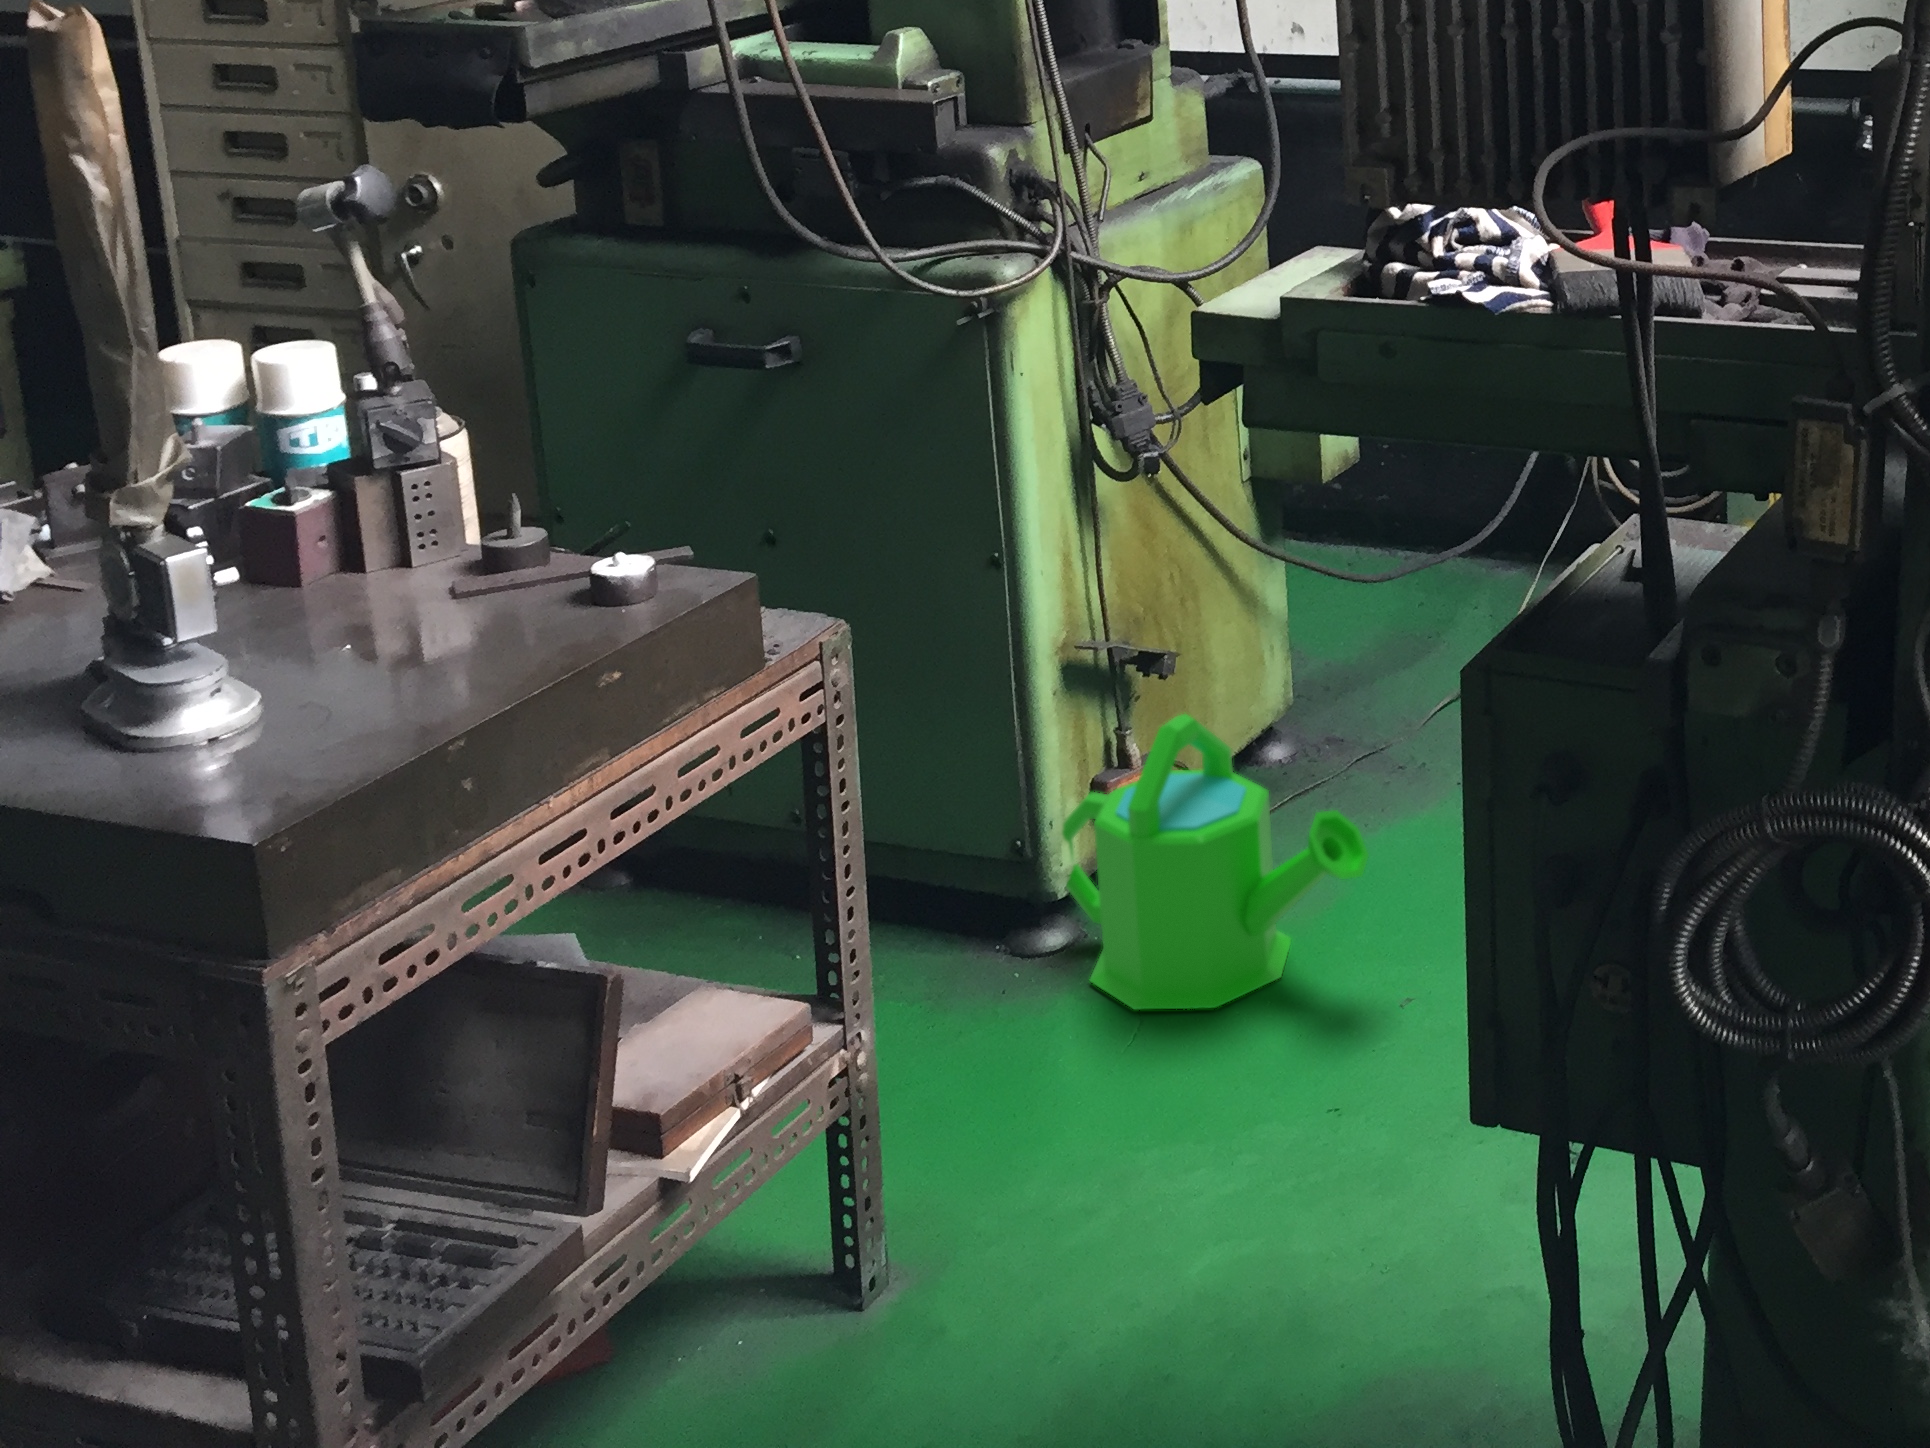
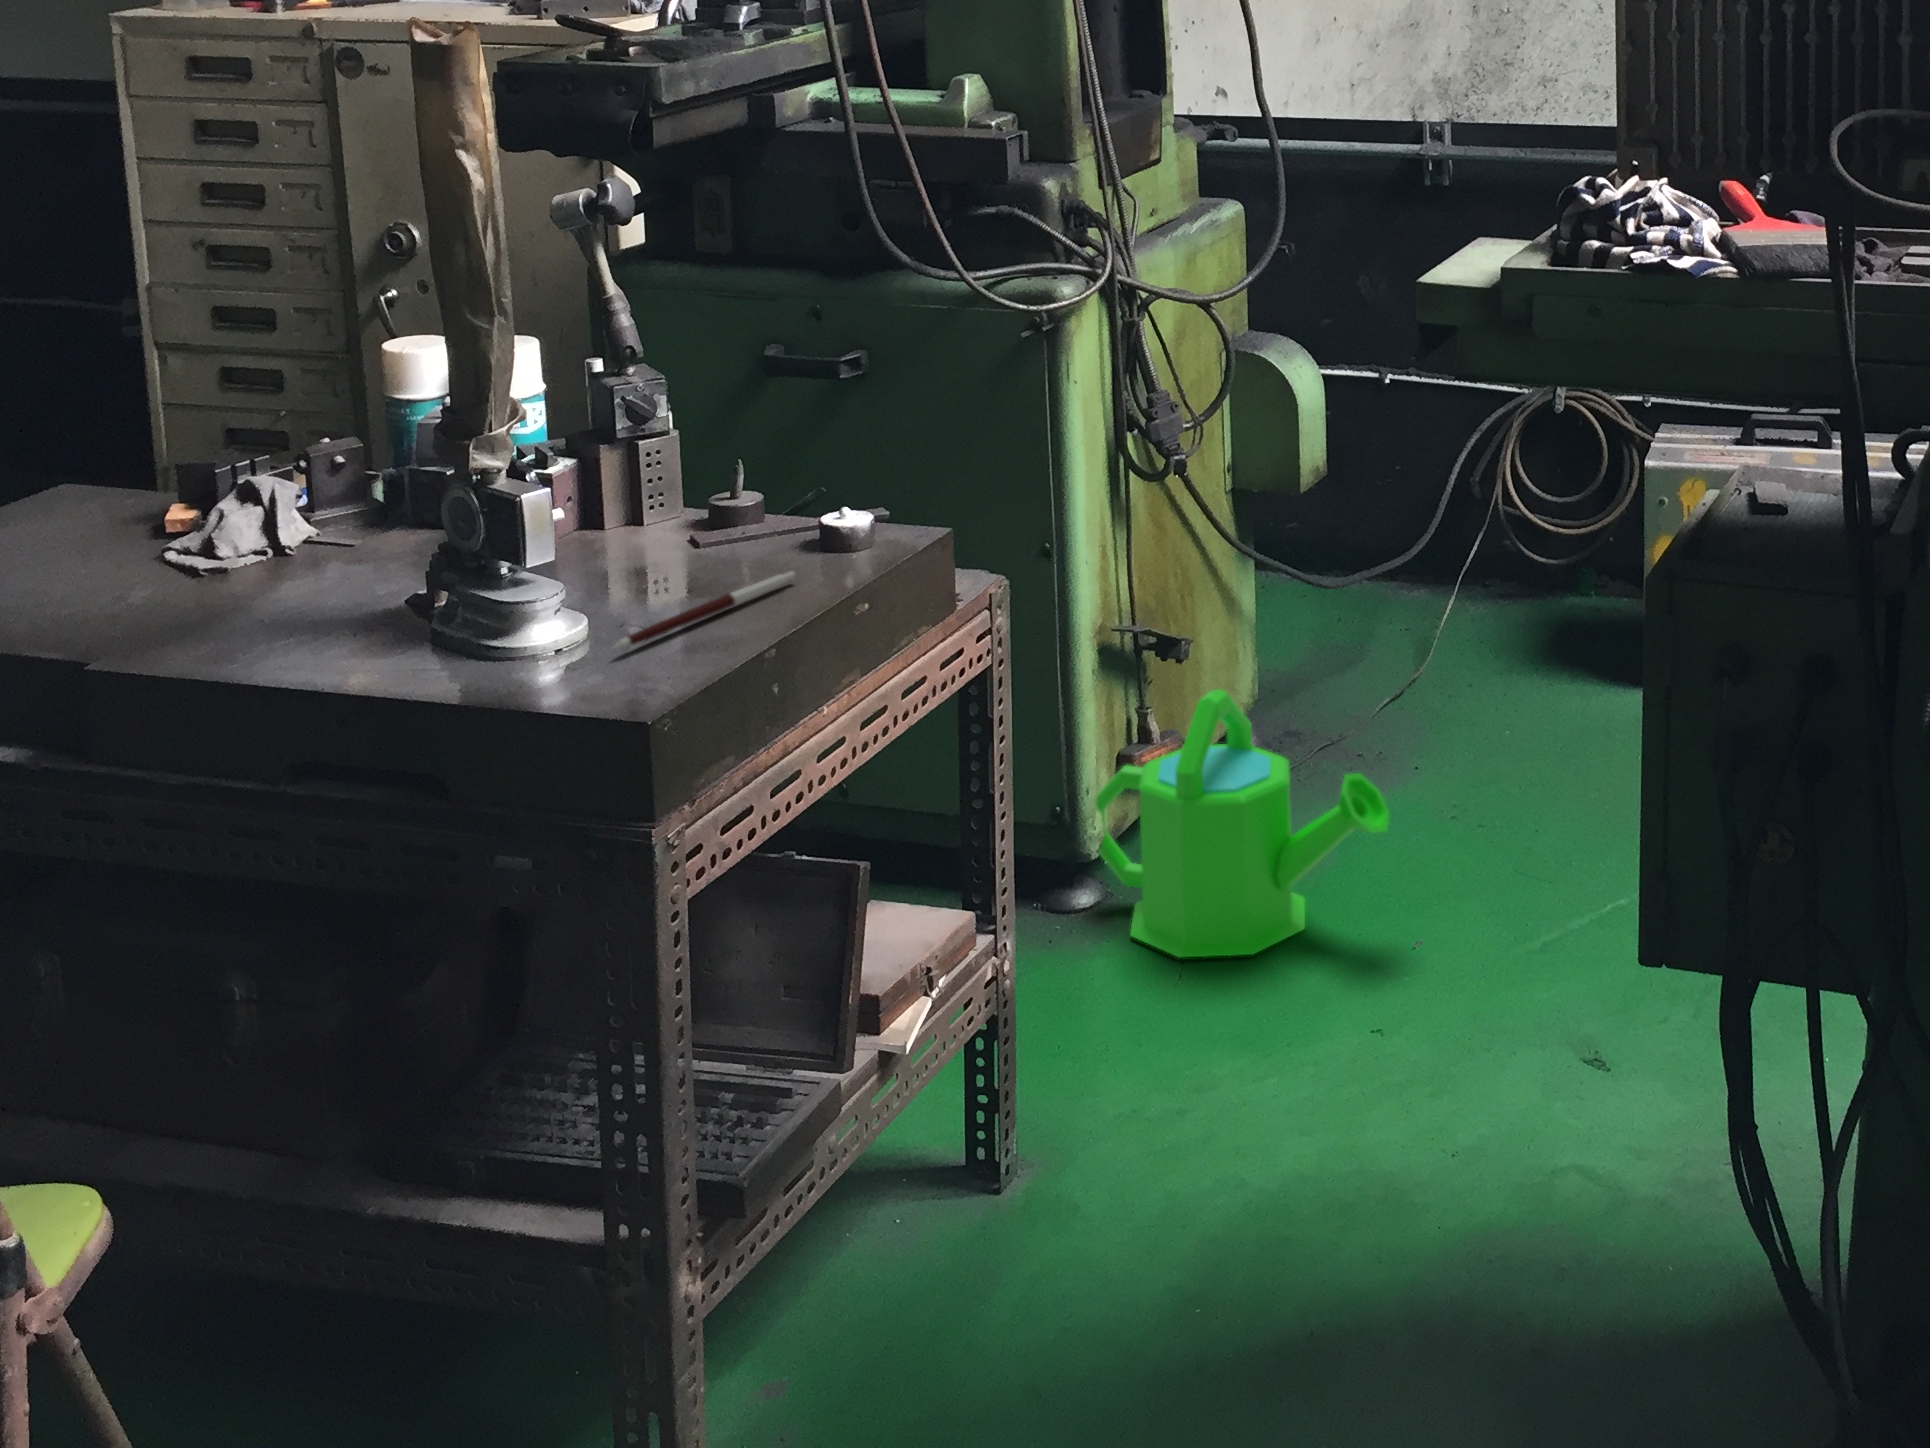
pen: none [250,642,522,751] -> present [613,571,795,650]

